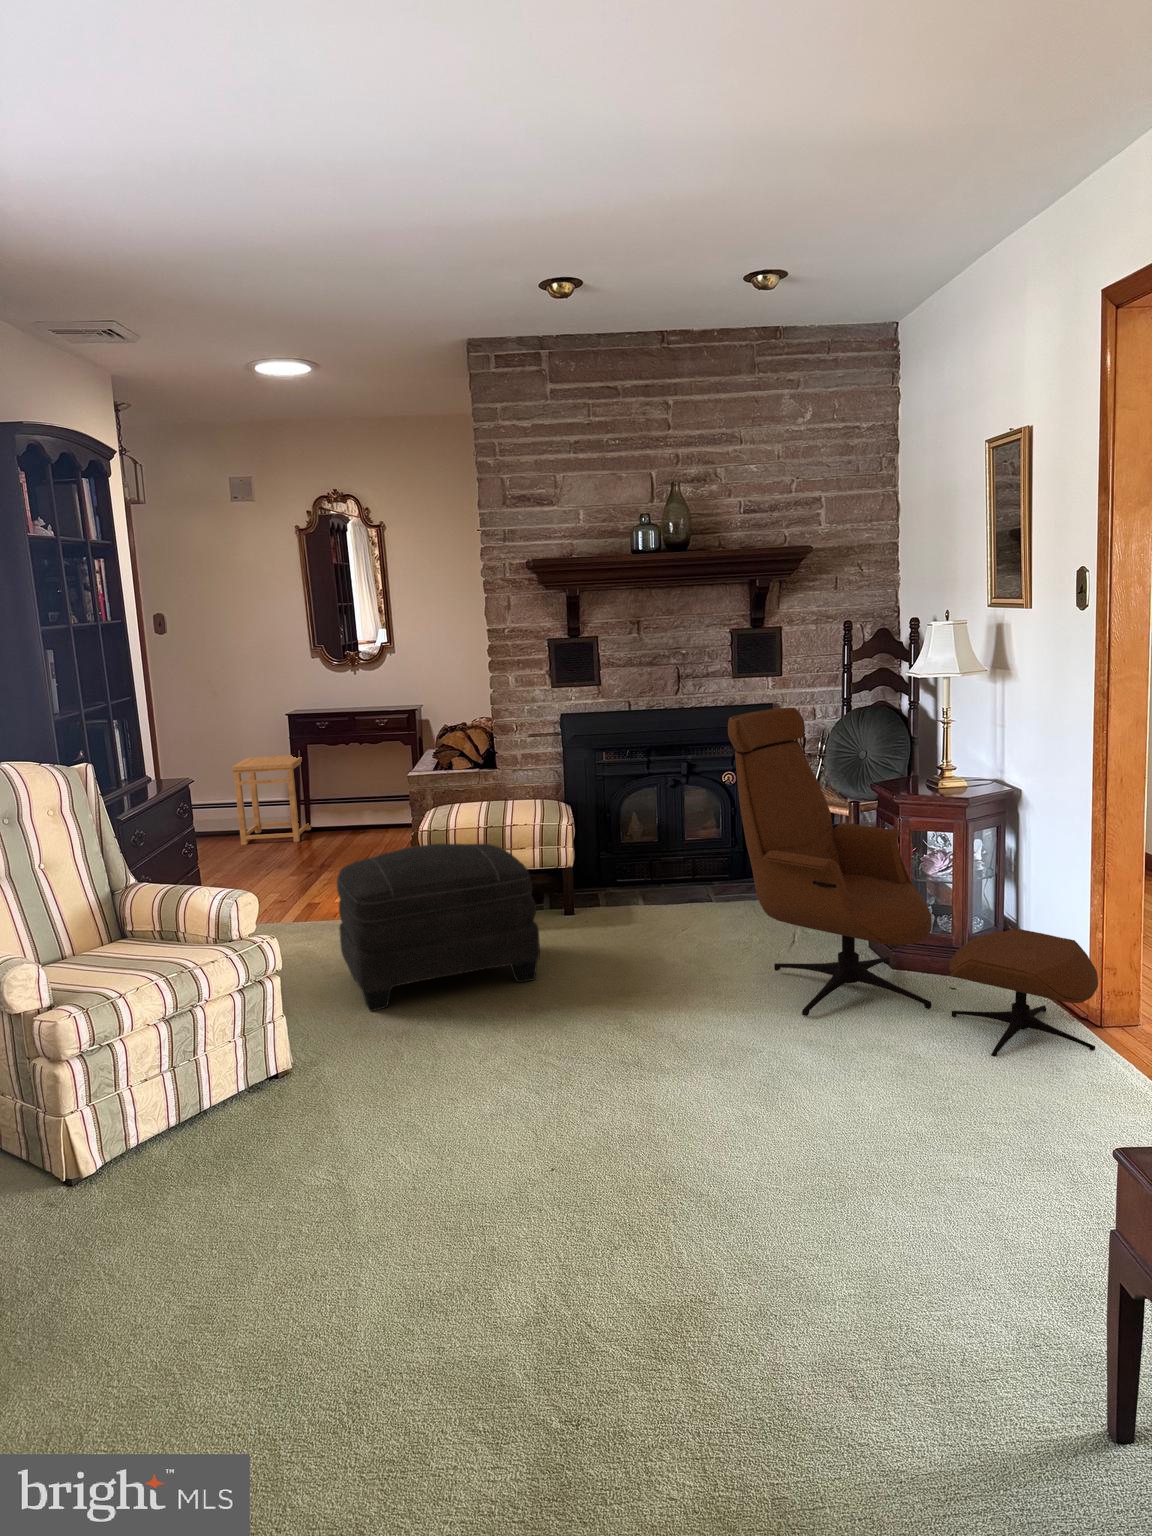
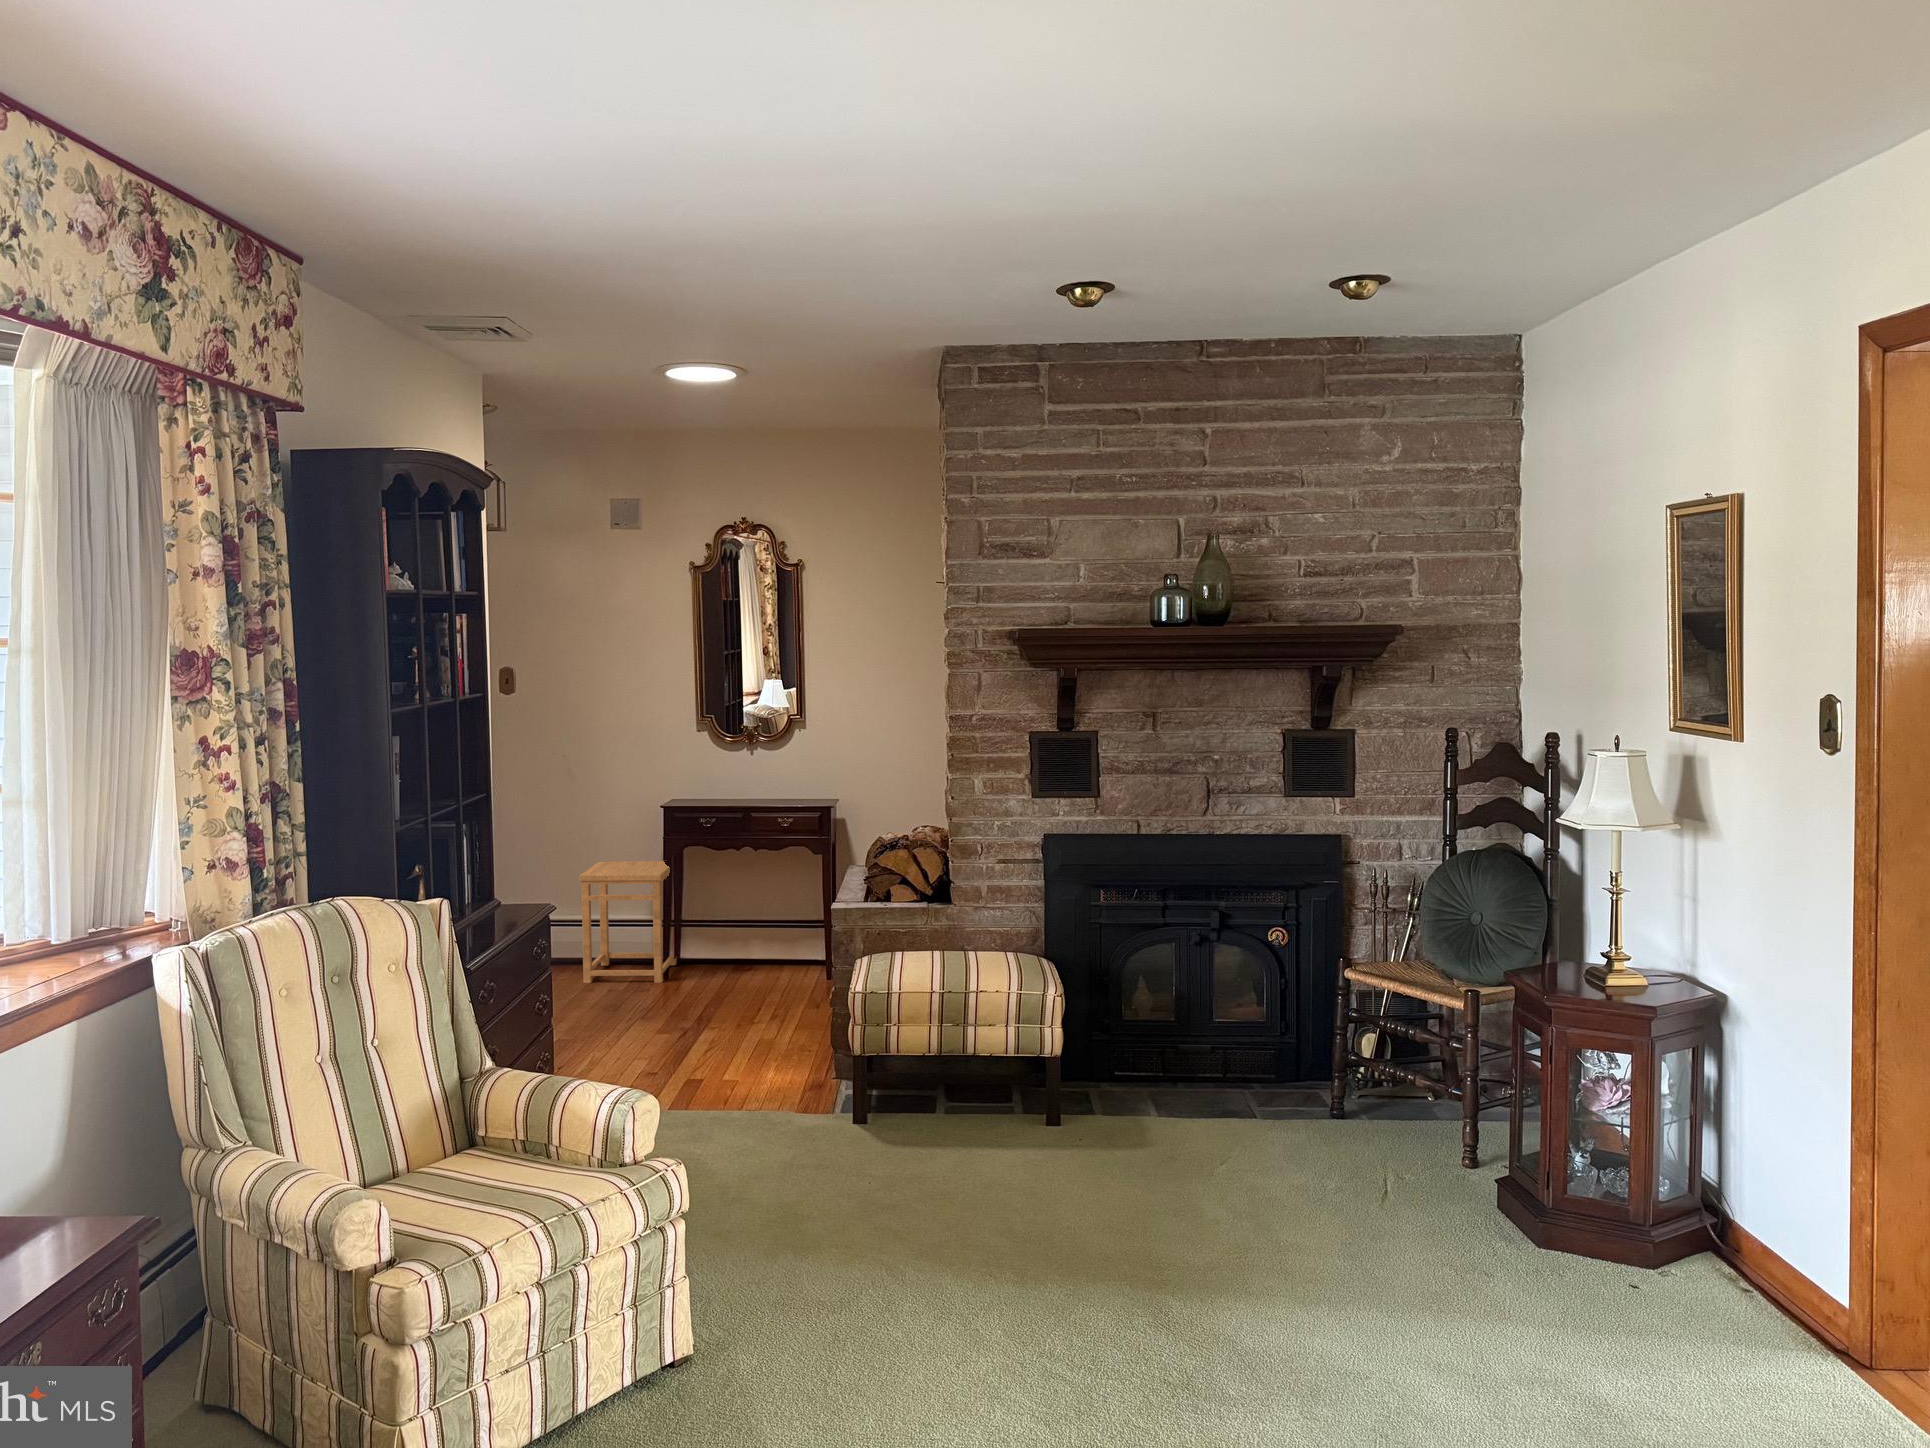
lounge chair: present [728,708,1098,1057] -> none [1305,859,1873,1416]
ottoman: present [337,844,540,1011] -> none [744,1022,1025,1265]

